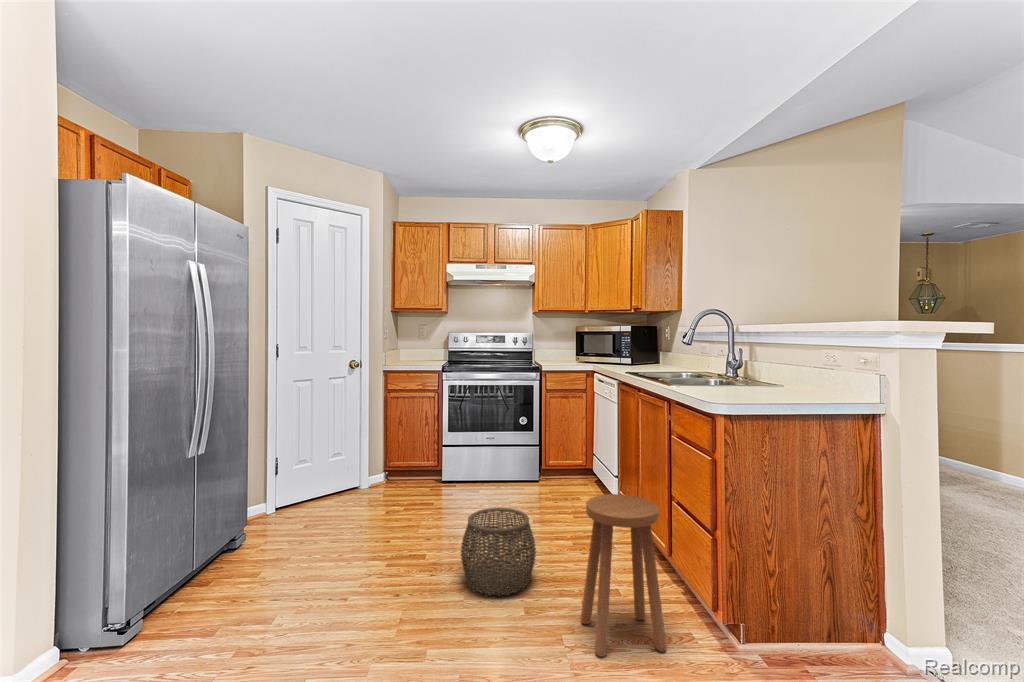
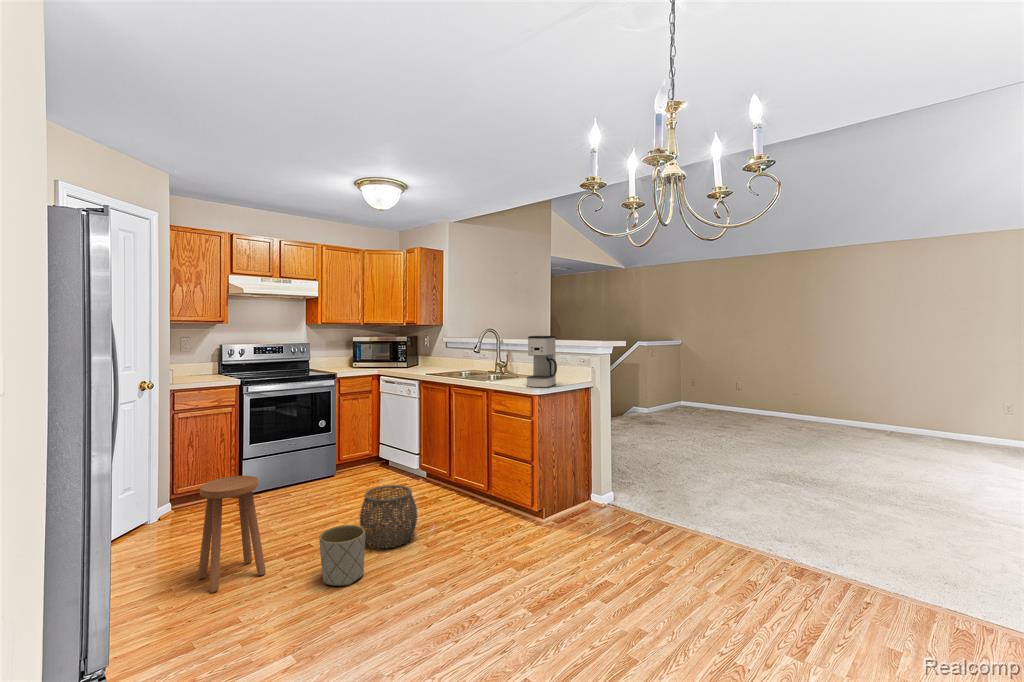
coffee maker: none [720,308,785,399] -> present [527,336,557,388]
stool: present [581,494,667,656] -> present [198,476,266,592]
planter: none [371,547,429,629] -> present [319,525,365,586]

